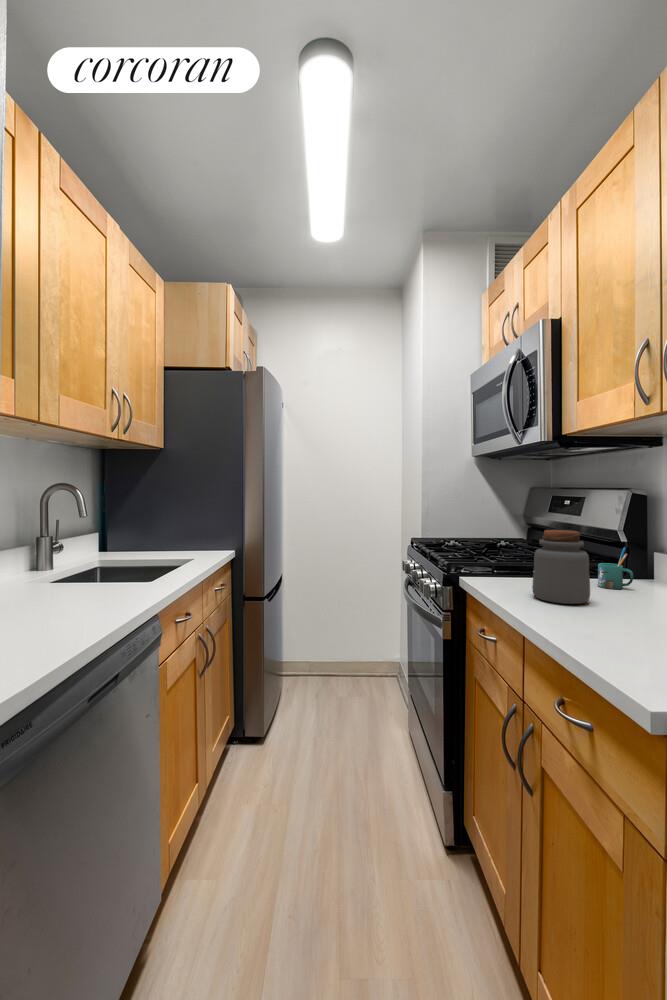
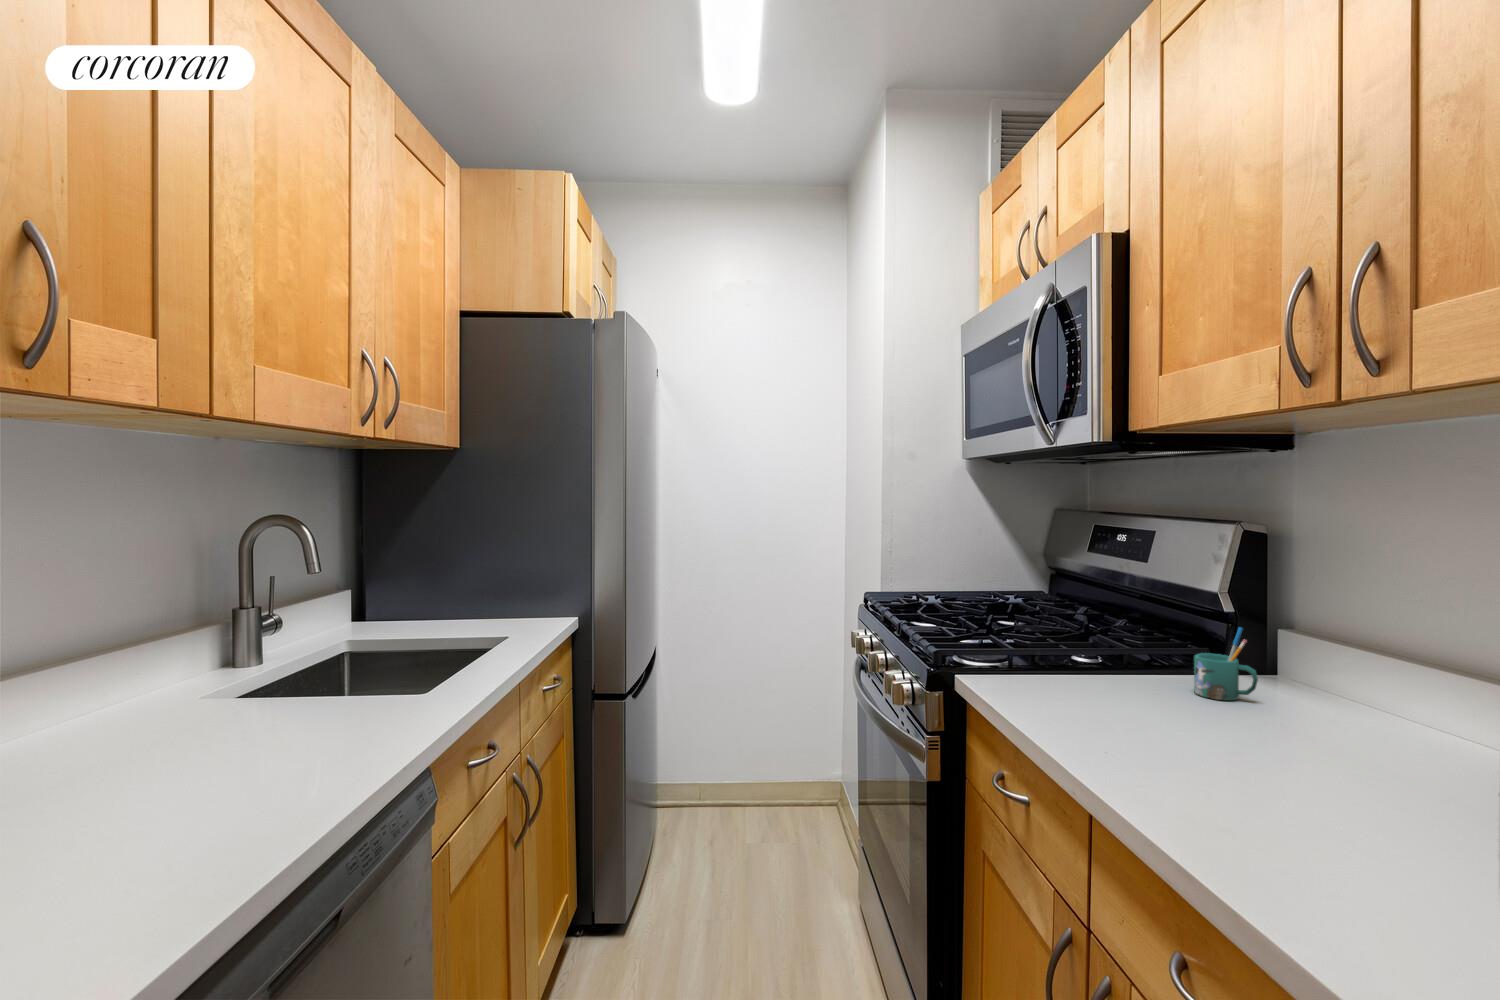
jar: present [532,530,590,604] -> none [1092,605,1197,742]

